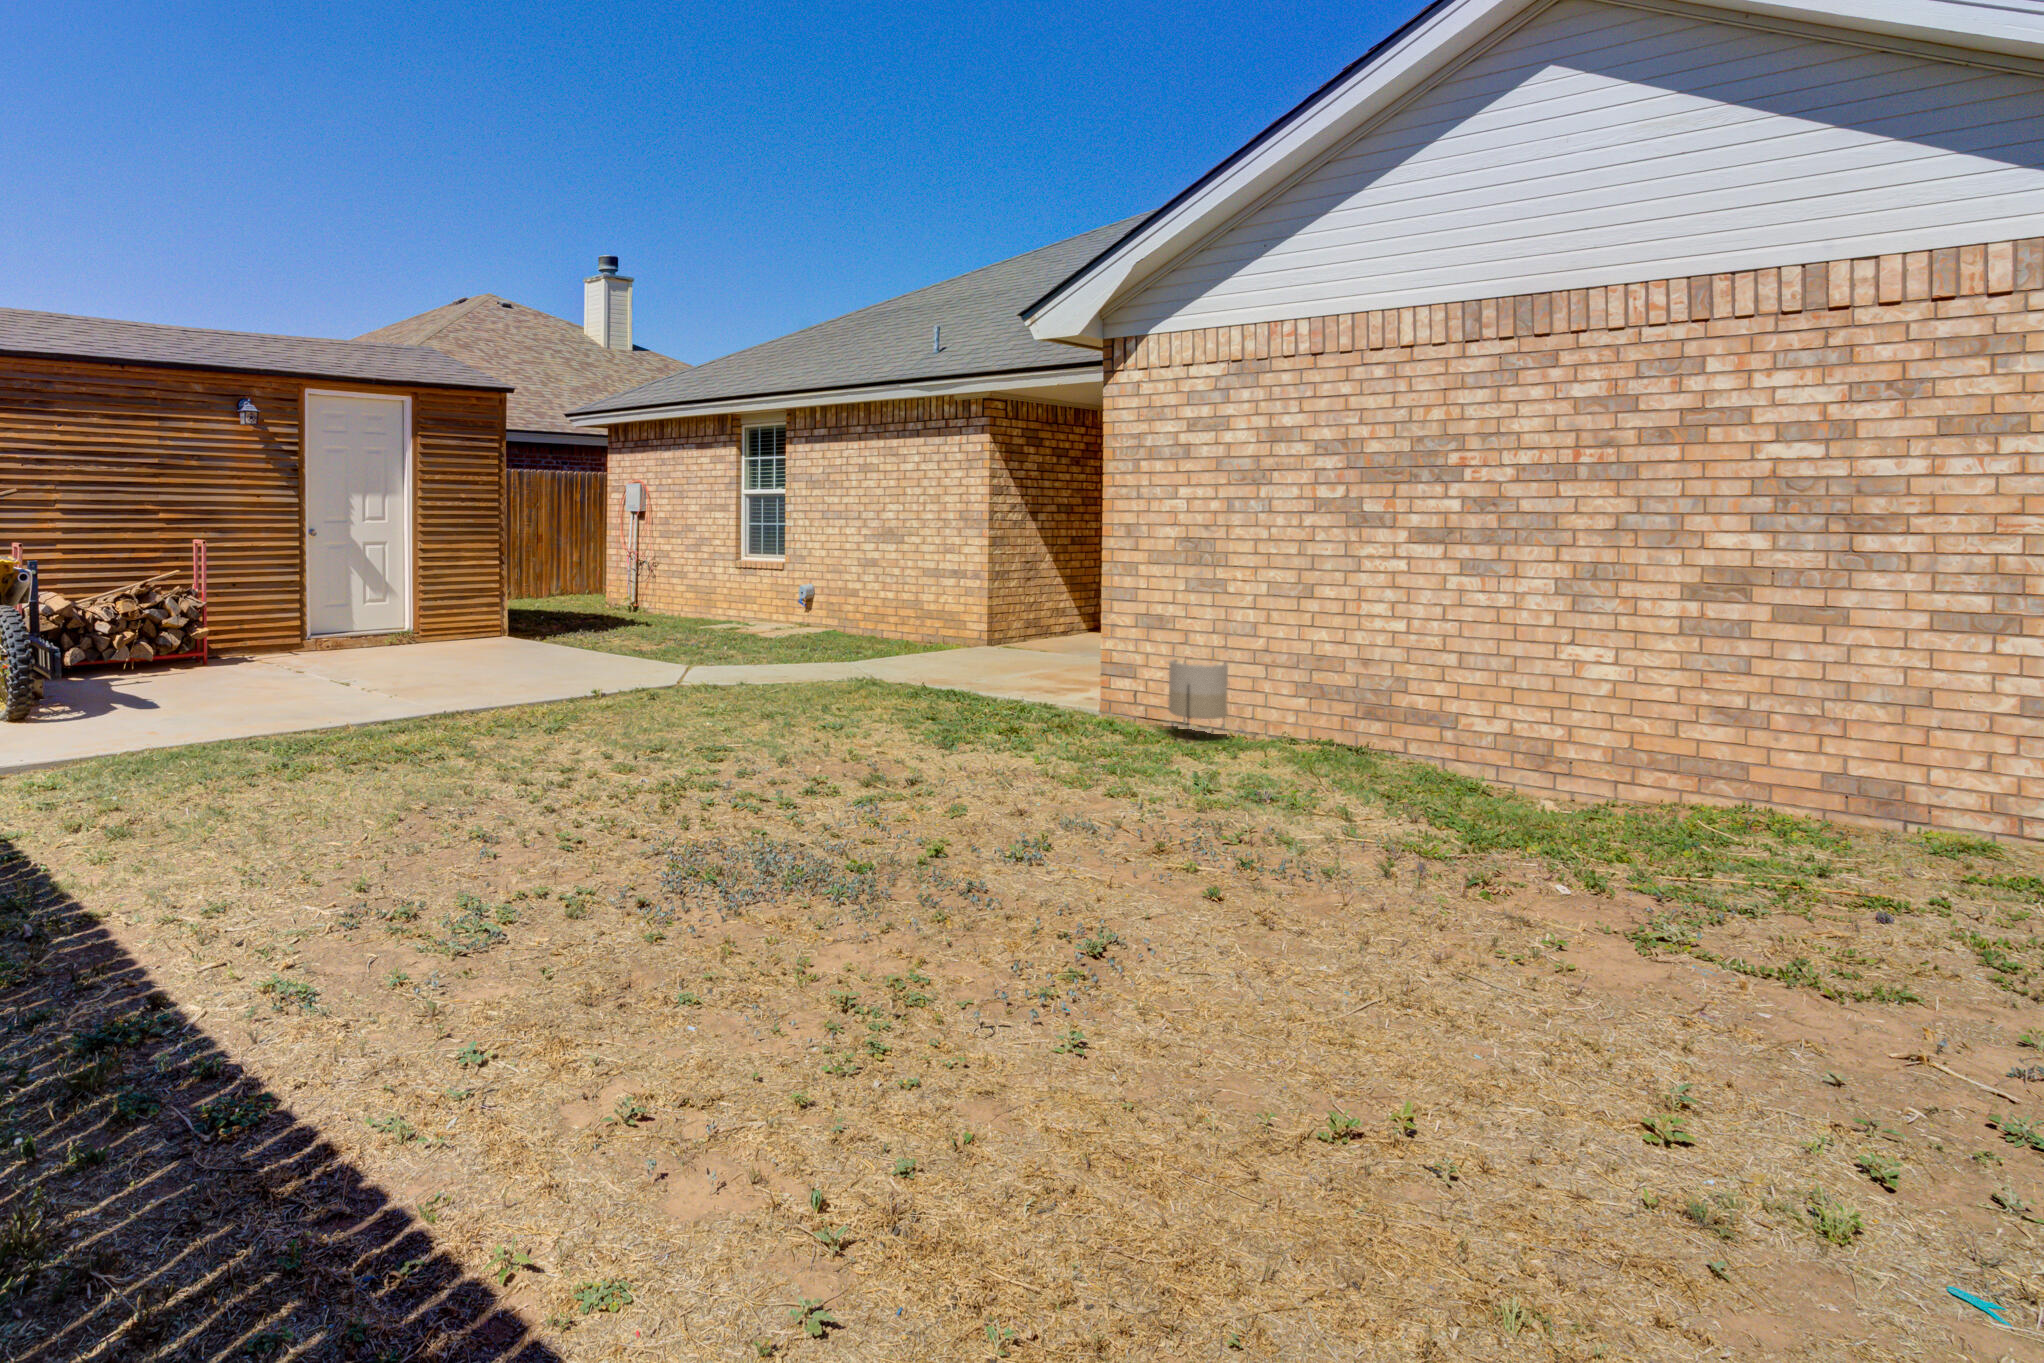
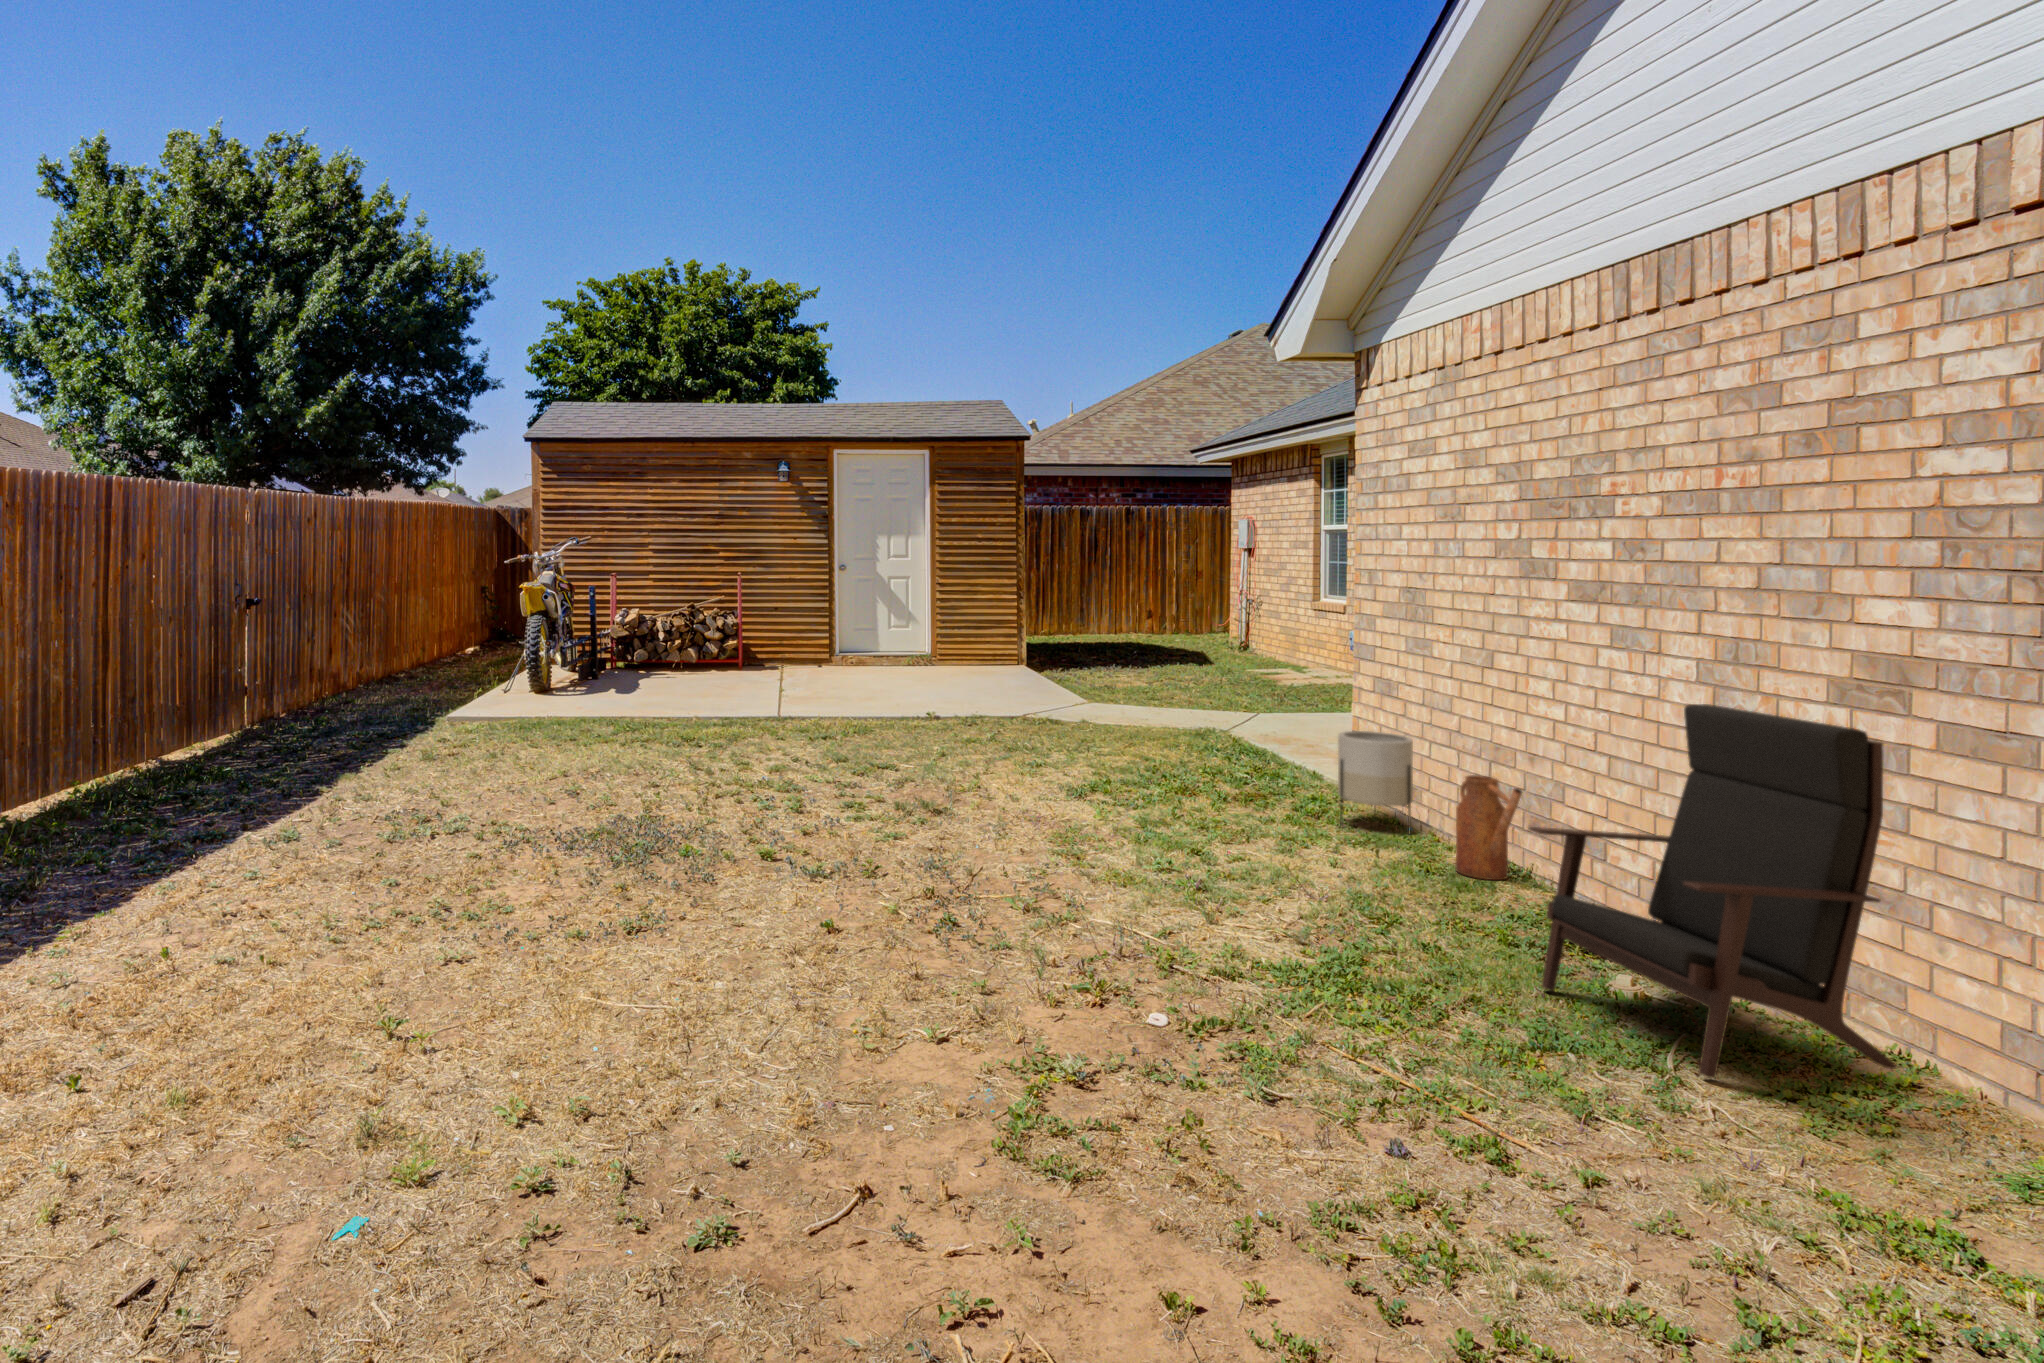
lounge chair: none [1589,607,1780,845] -> present [1530,704,1897,1078]
watering can: none [1309,681,1390,760] -> present [1455,775,1522,880]

